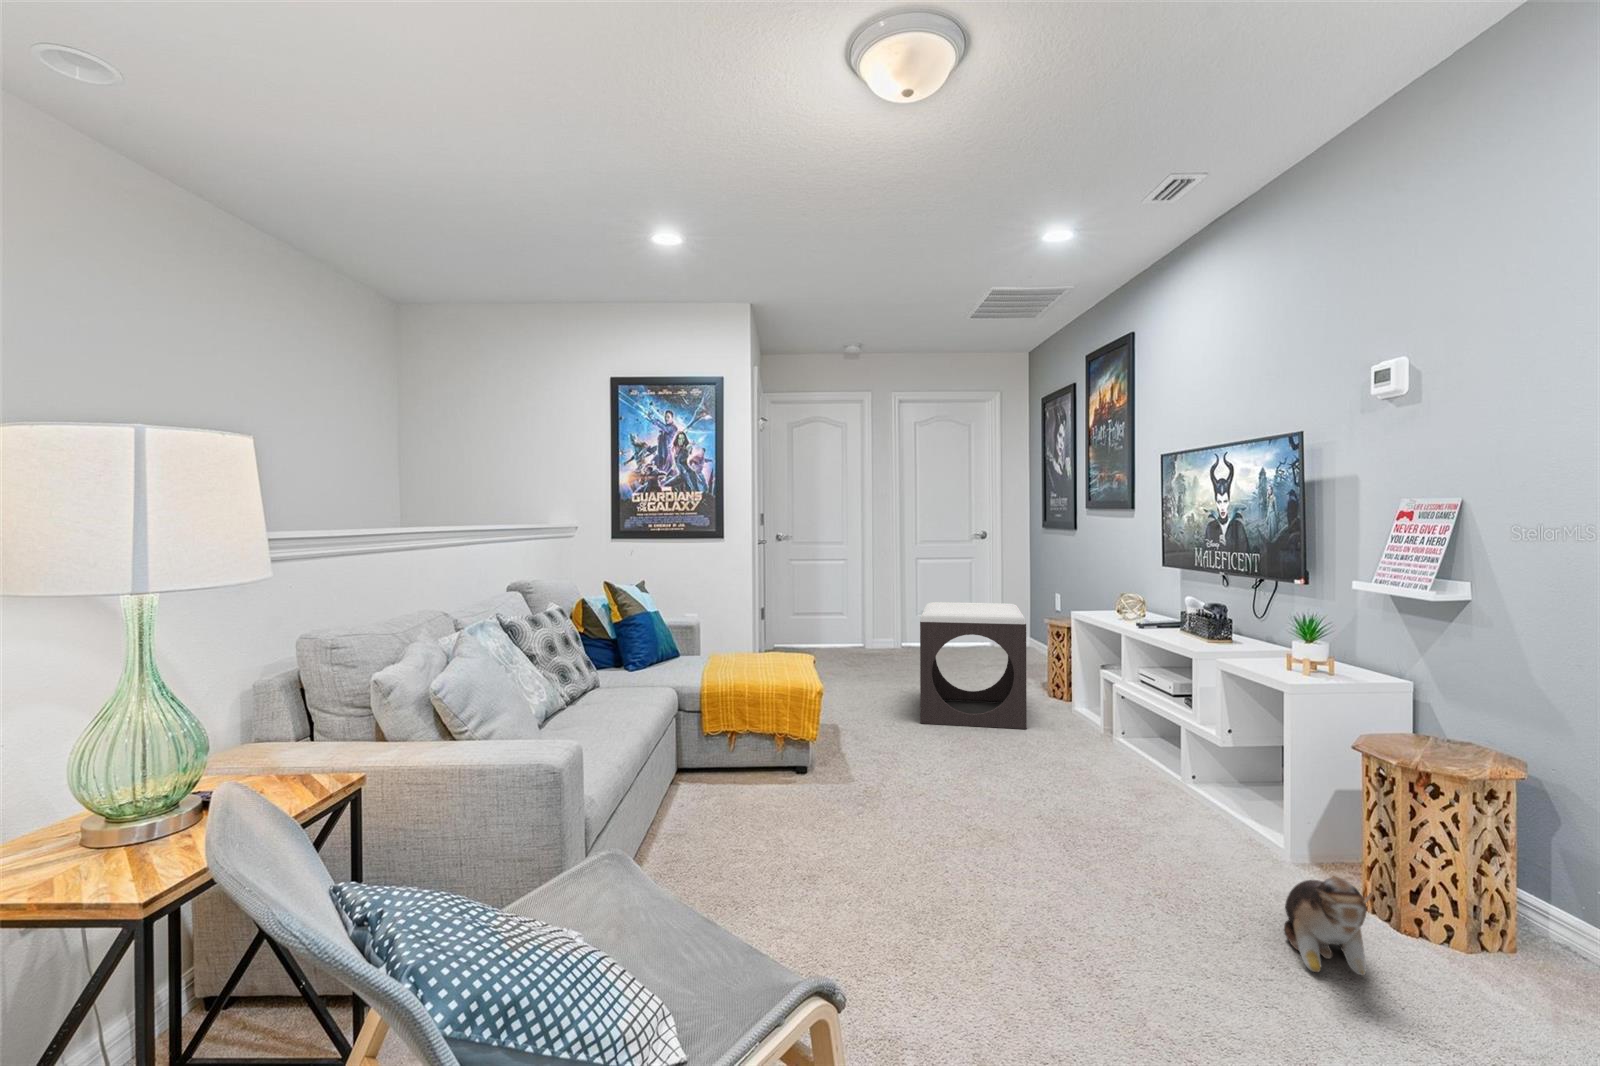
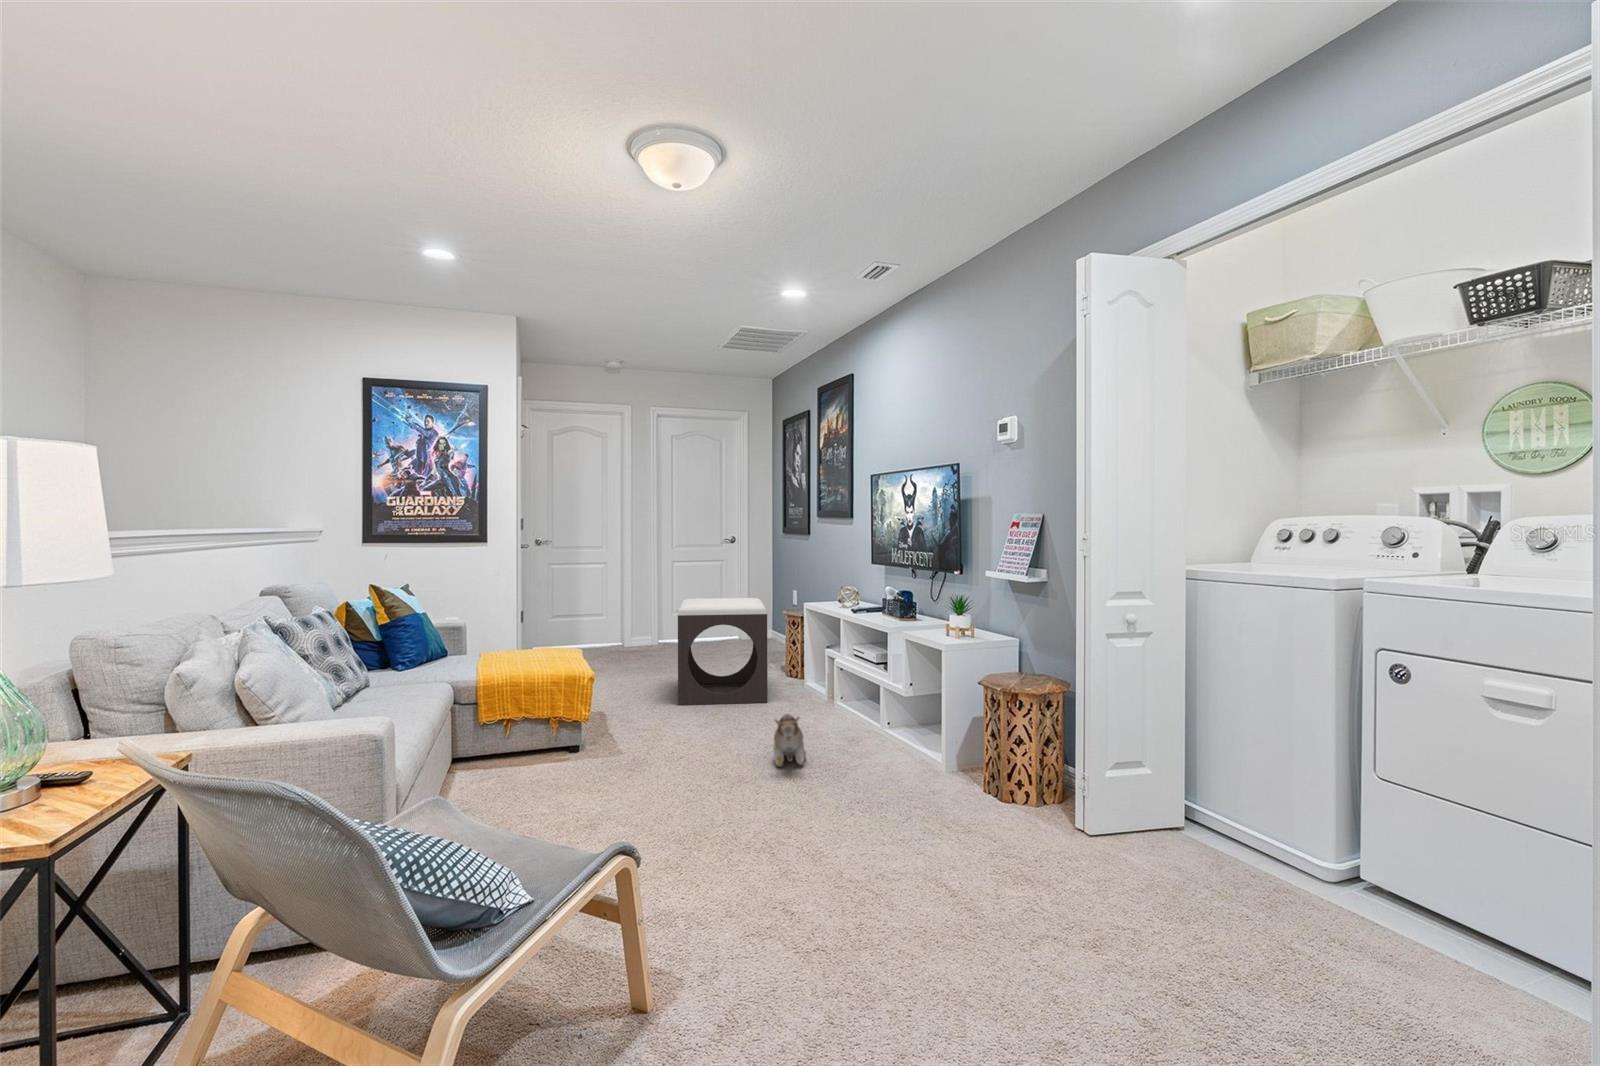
plush toy: present [1284,876,1374,975] -> present [774,714,806,767]

